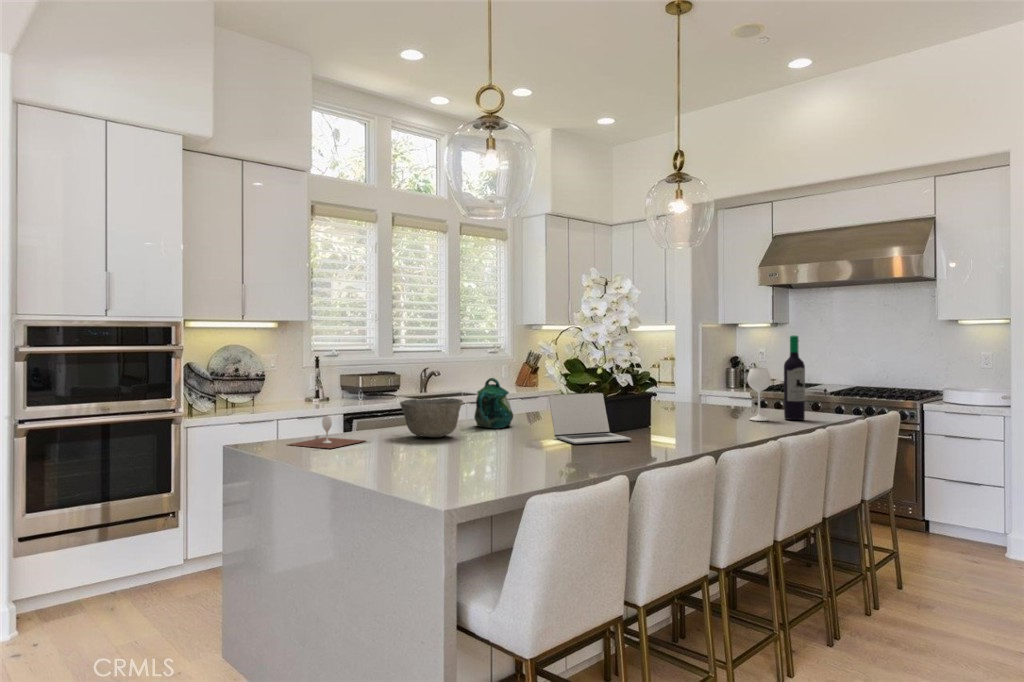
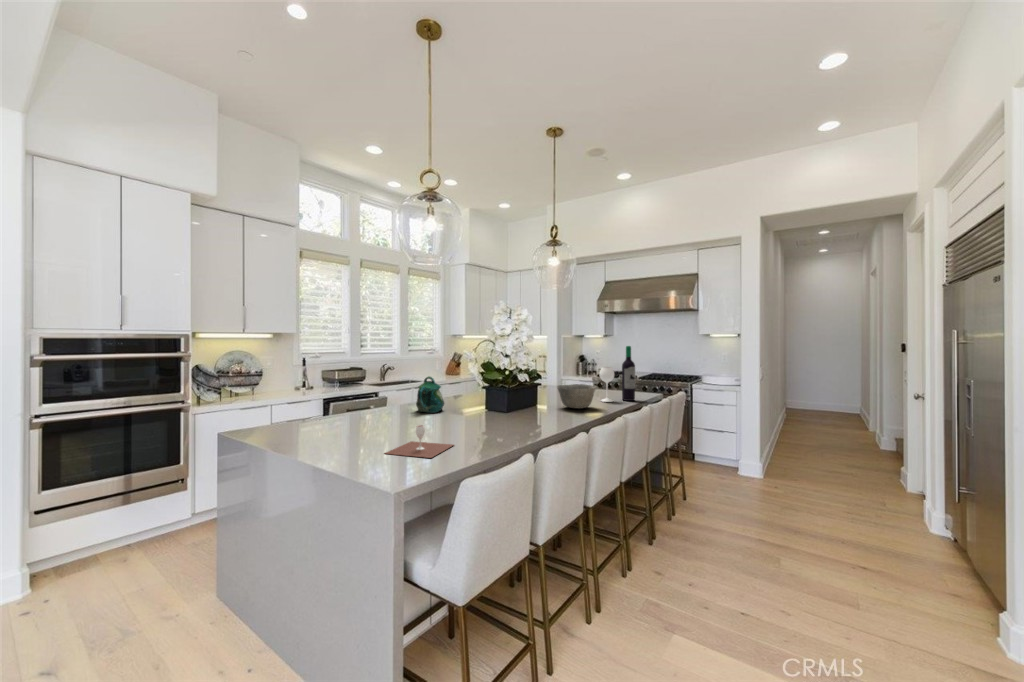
laptop: present [549,393,631,444] -> none [470,387,529,427]
bowl: present [400,398,463,437] -> present [557,384,596,409]
wine glass: present [288,417,365,448] -> present [385,425,453,458]

